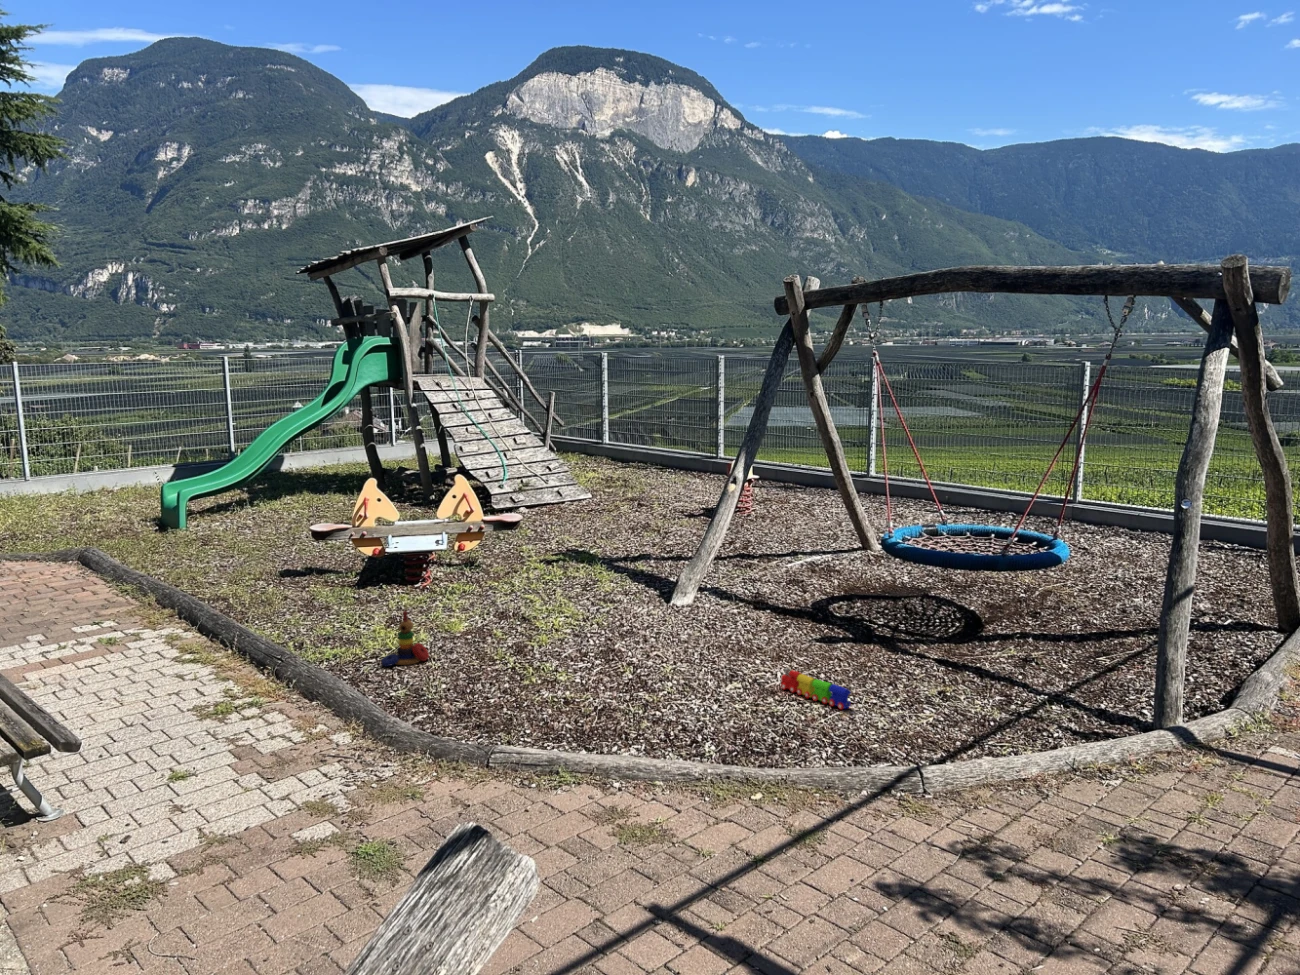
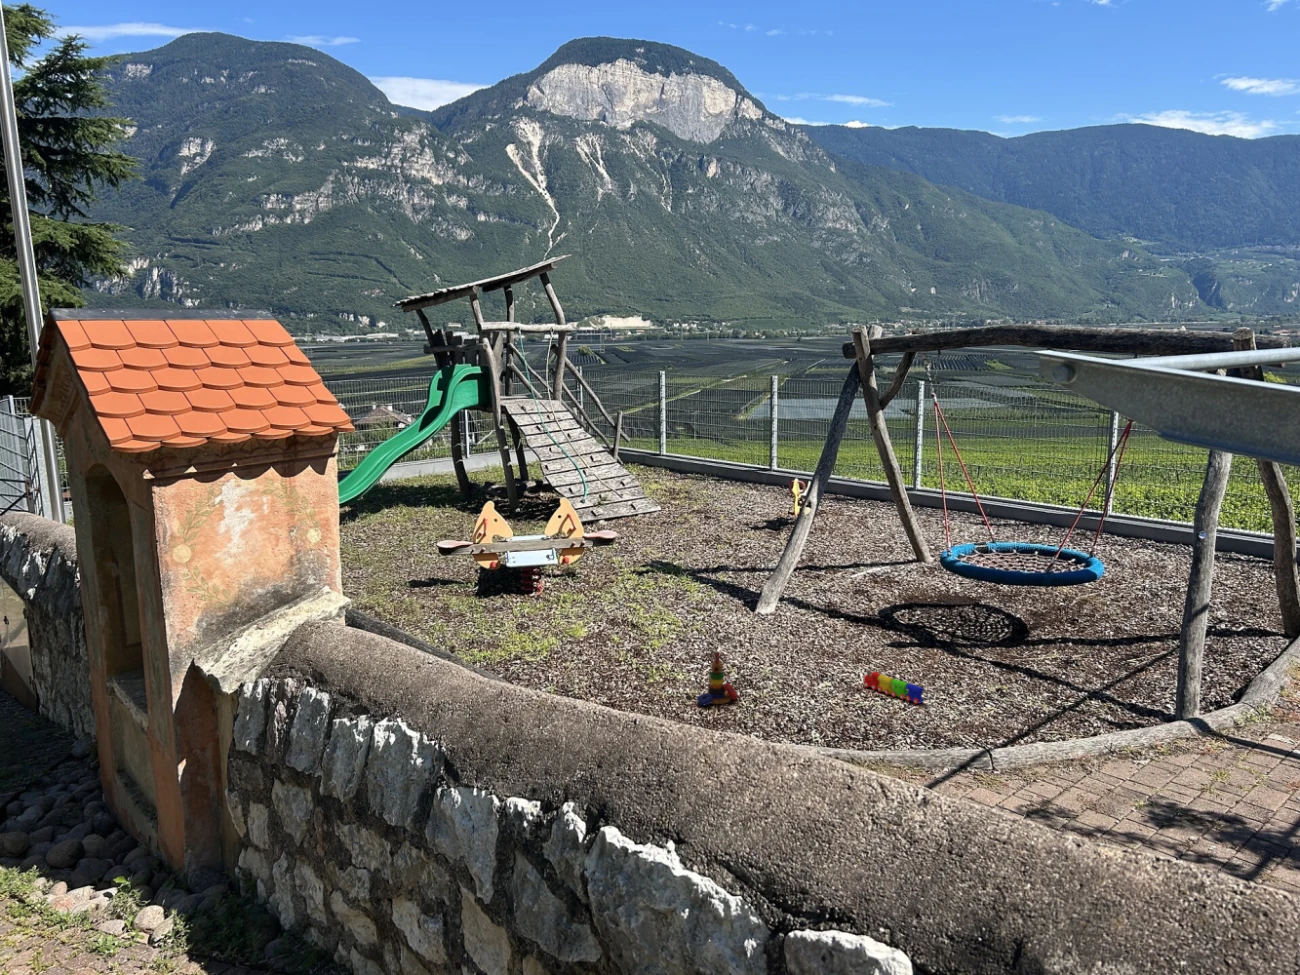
stacking toy: present [382,611,429,666] -> present [697,653,738,706]

